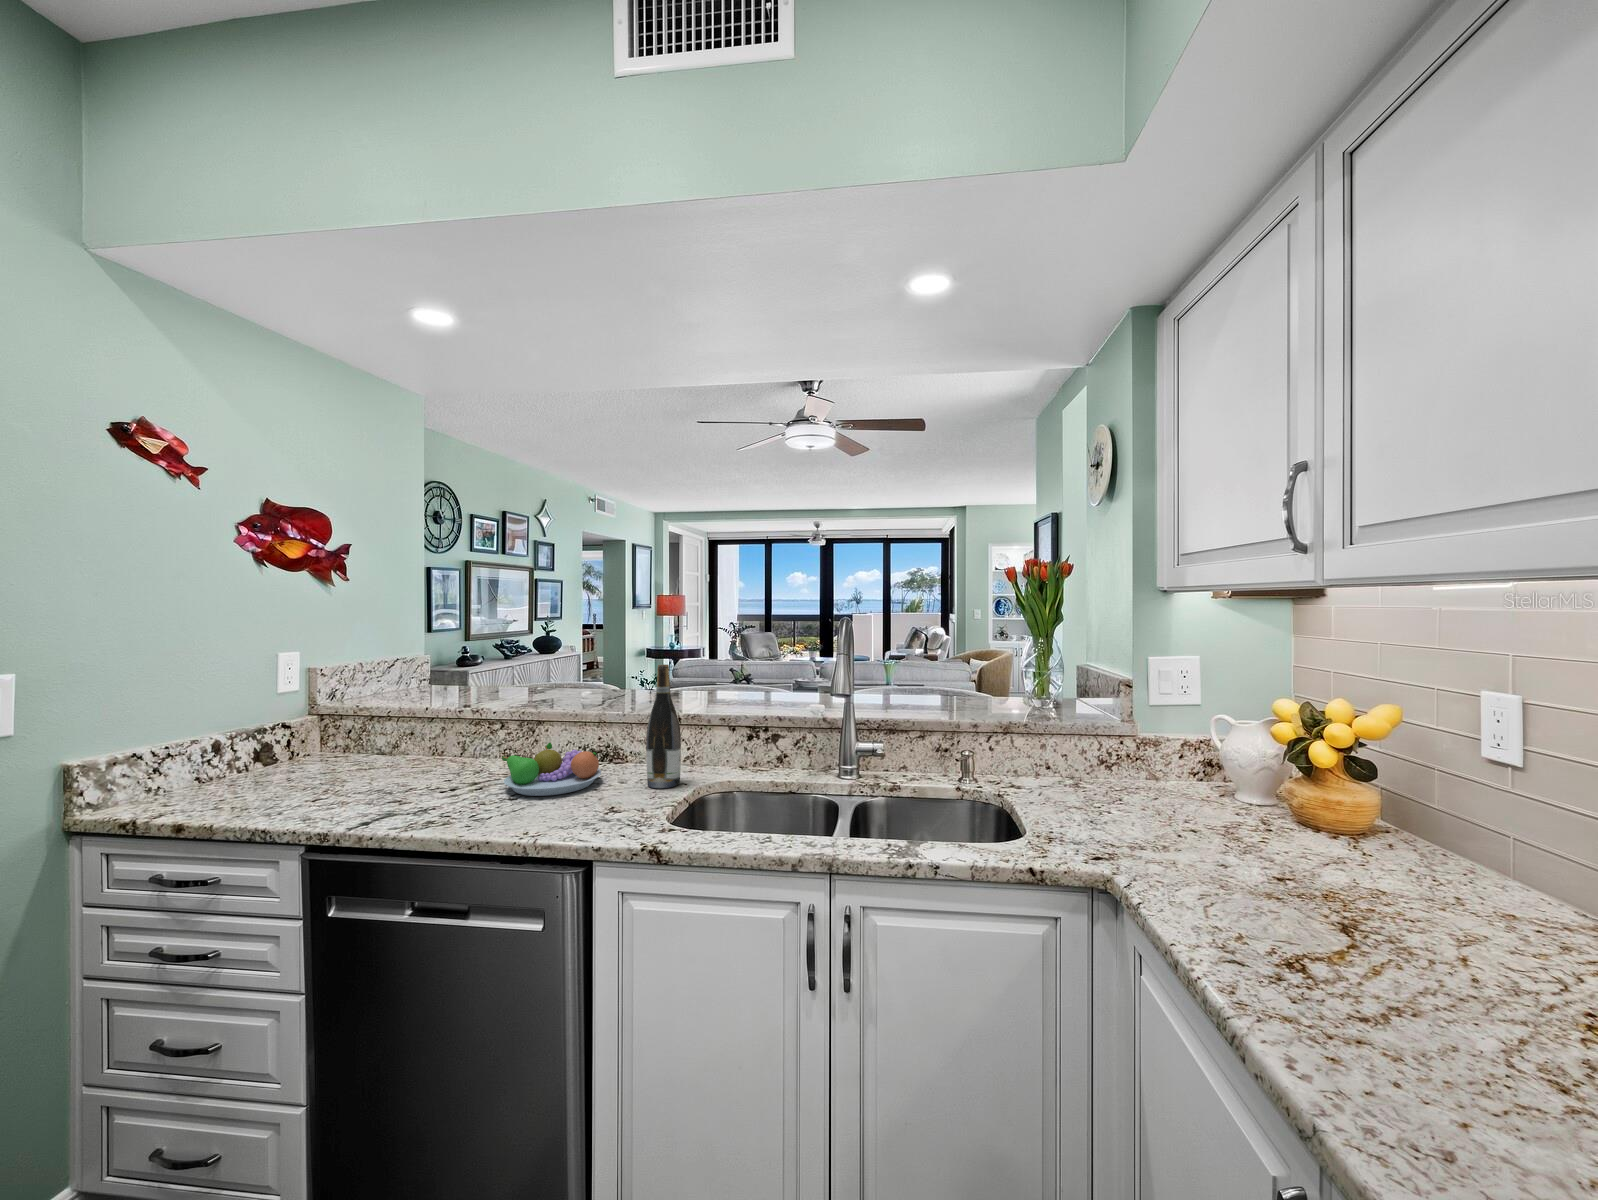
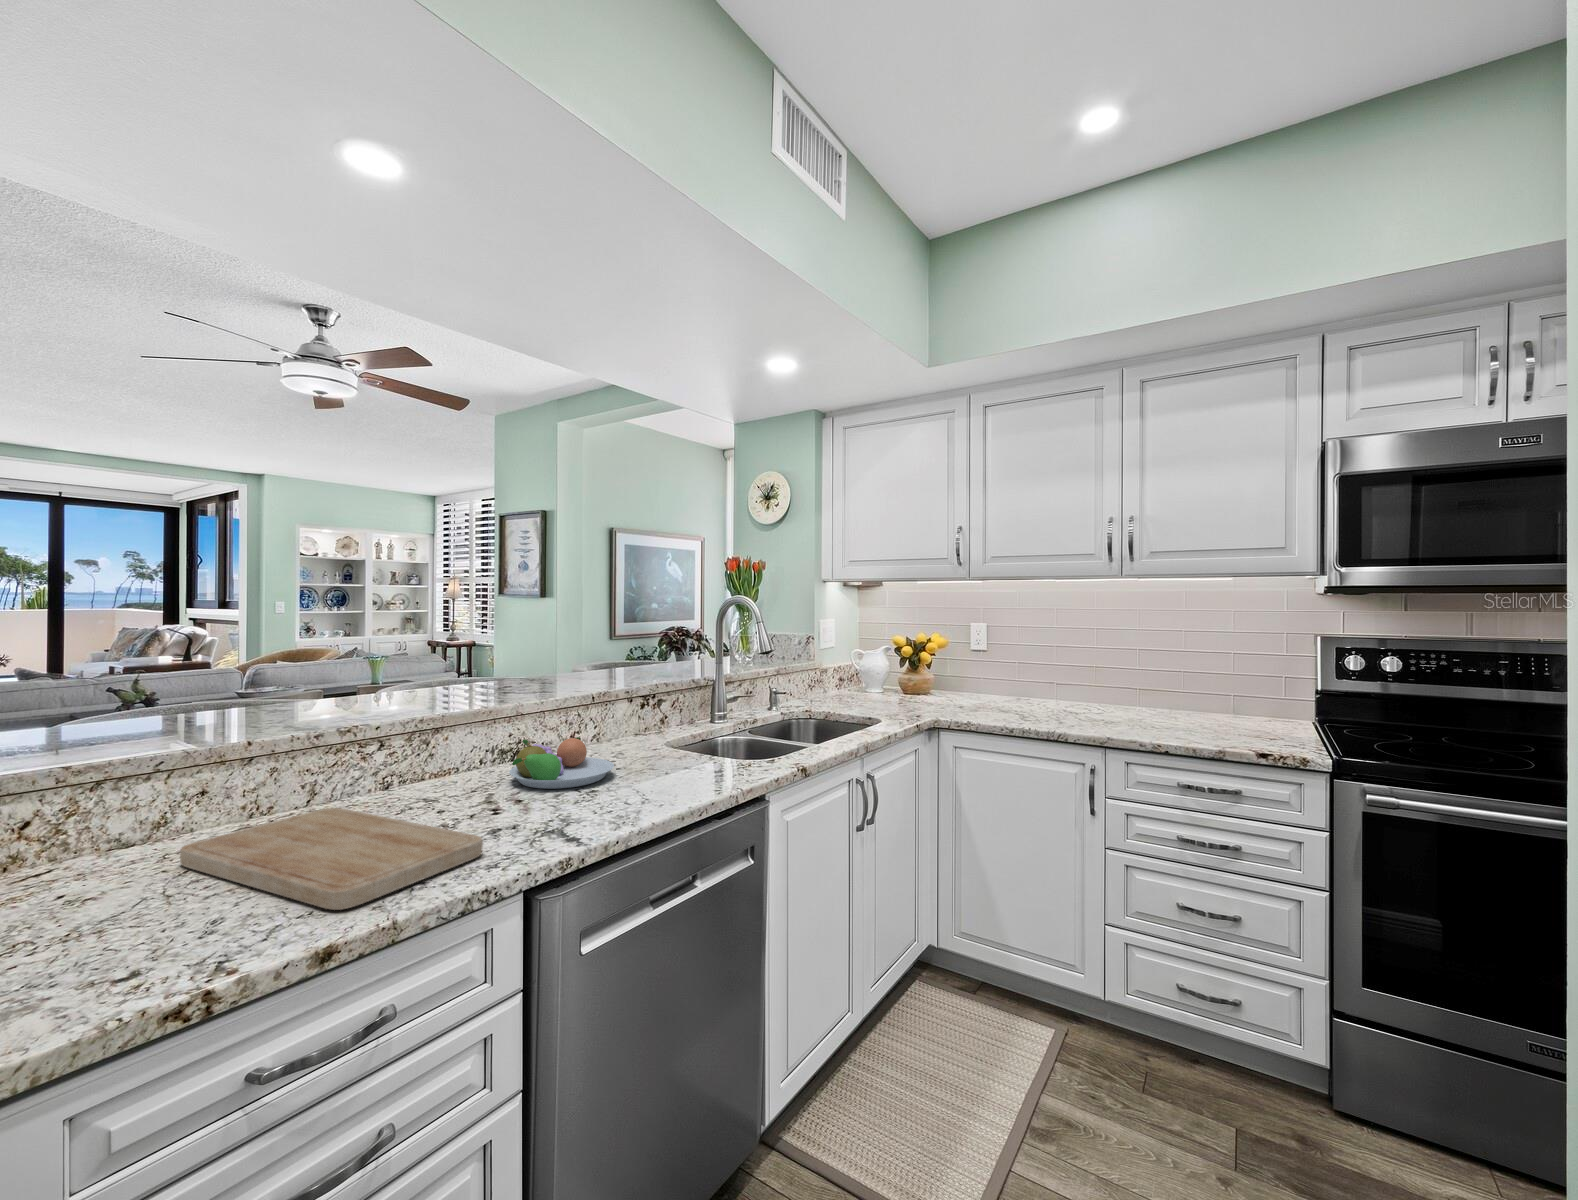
wine bottle: present [646,664,681,788] -> none [615,642,648,757]
cutting board: none [224,758,432,813] -> present [180,808,483,910]

